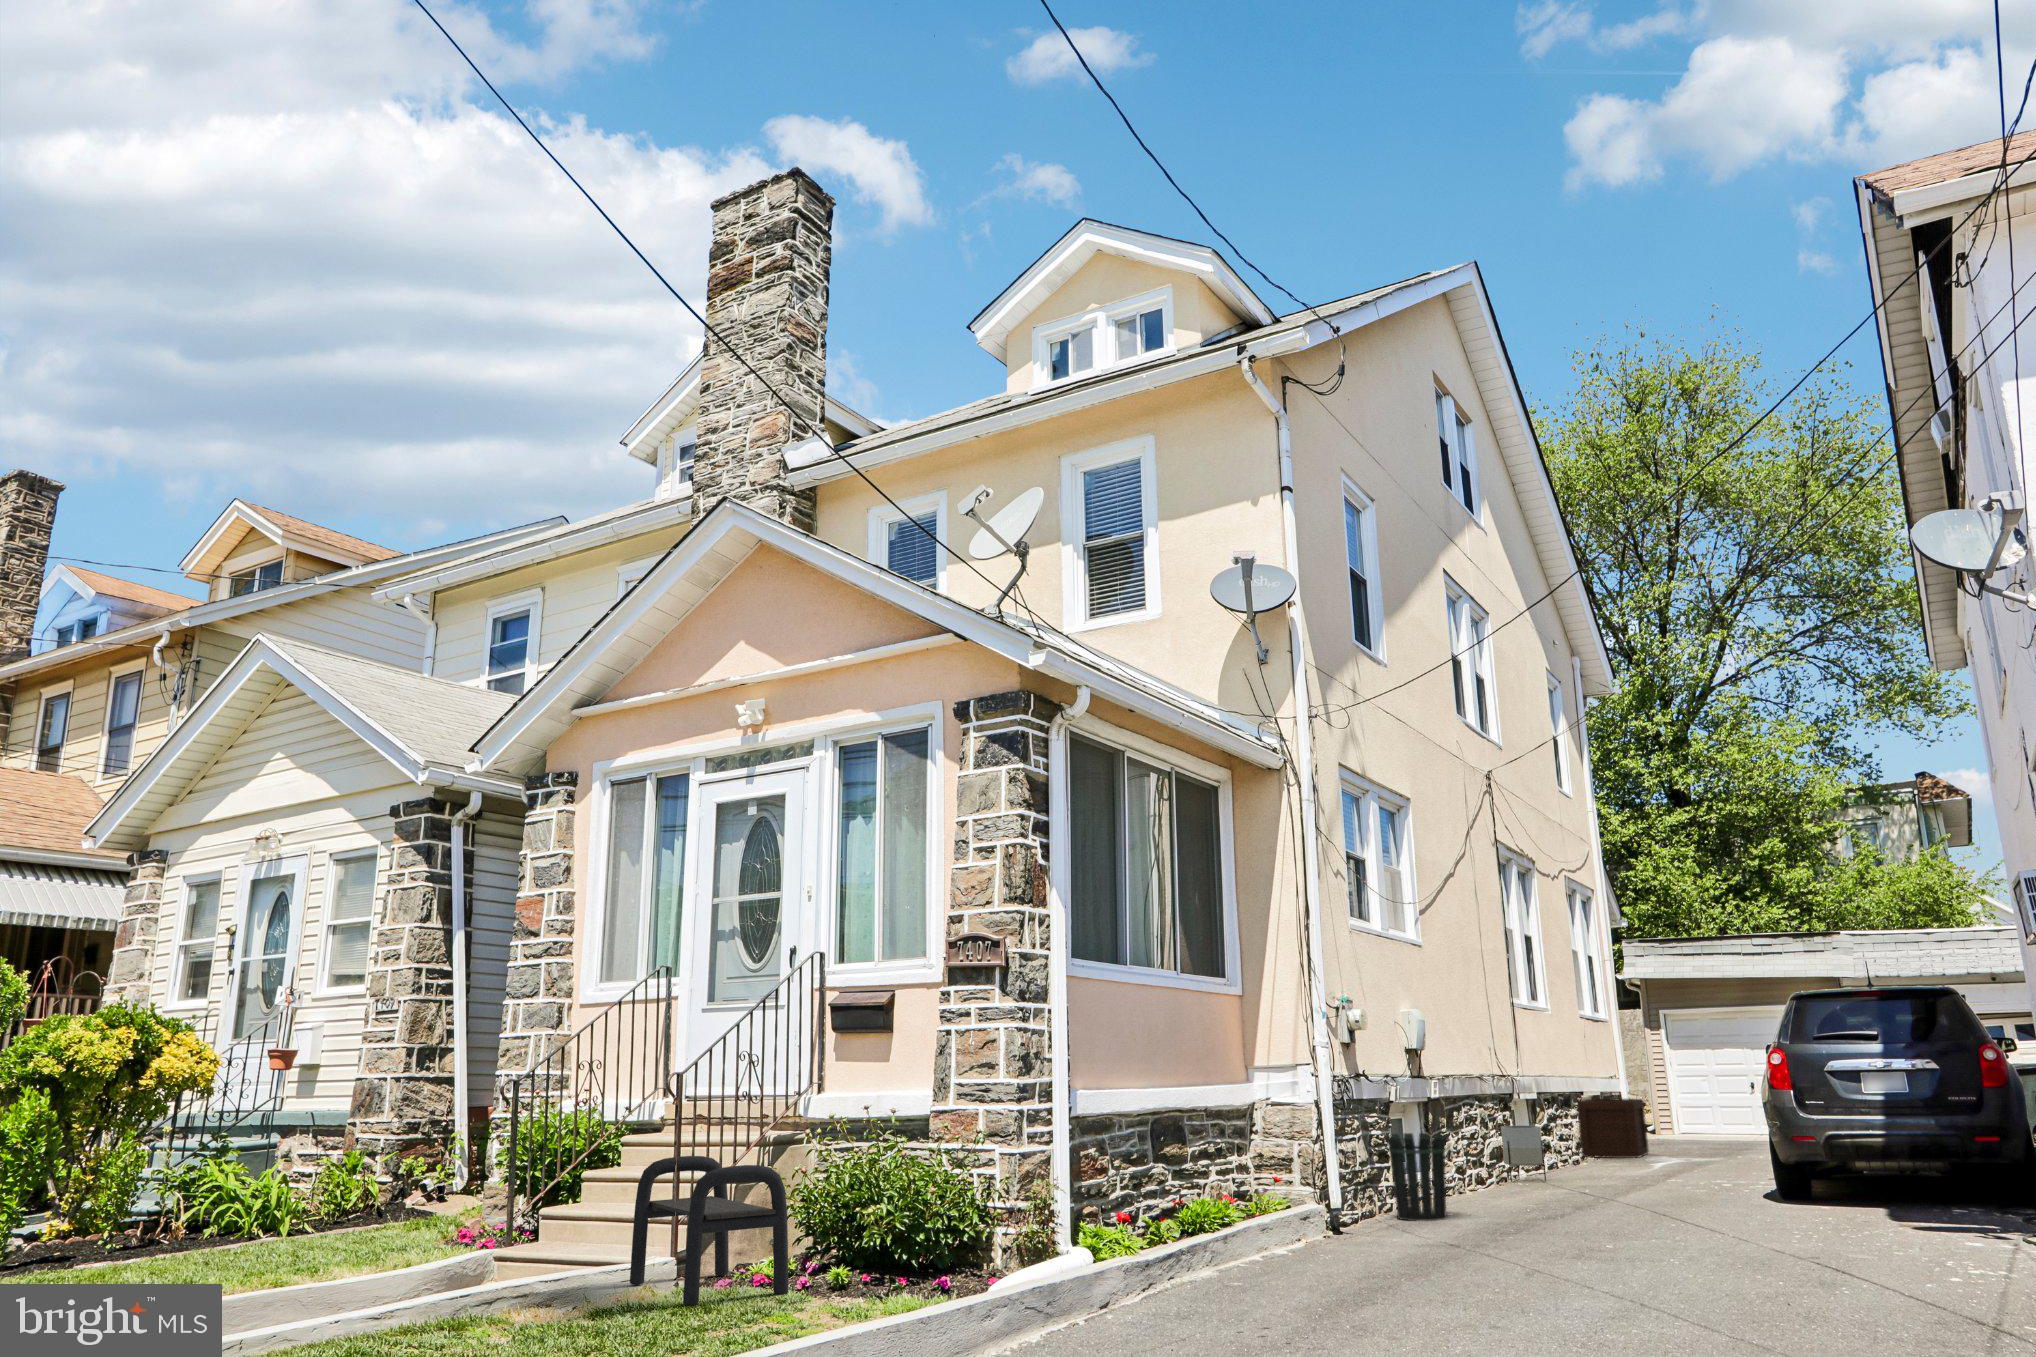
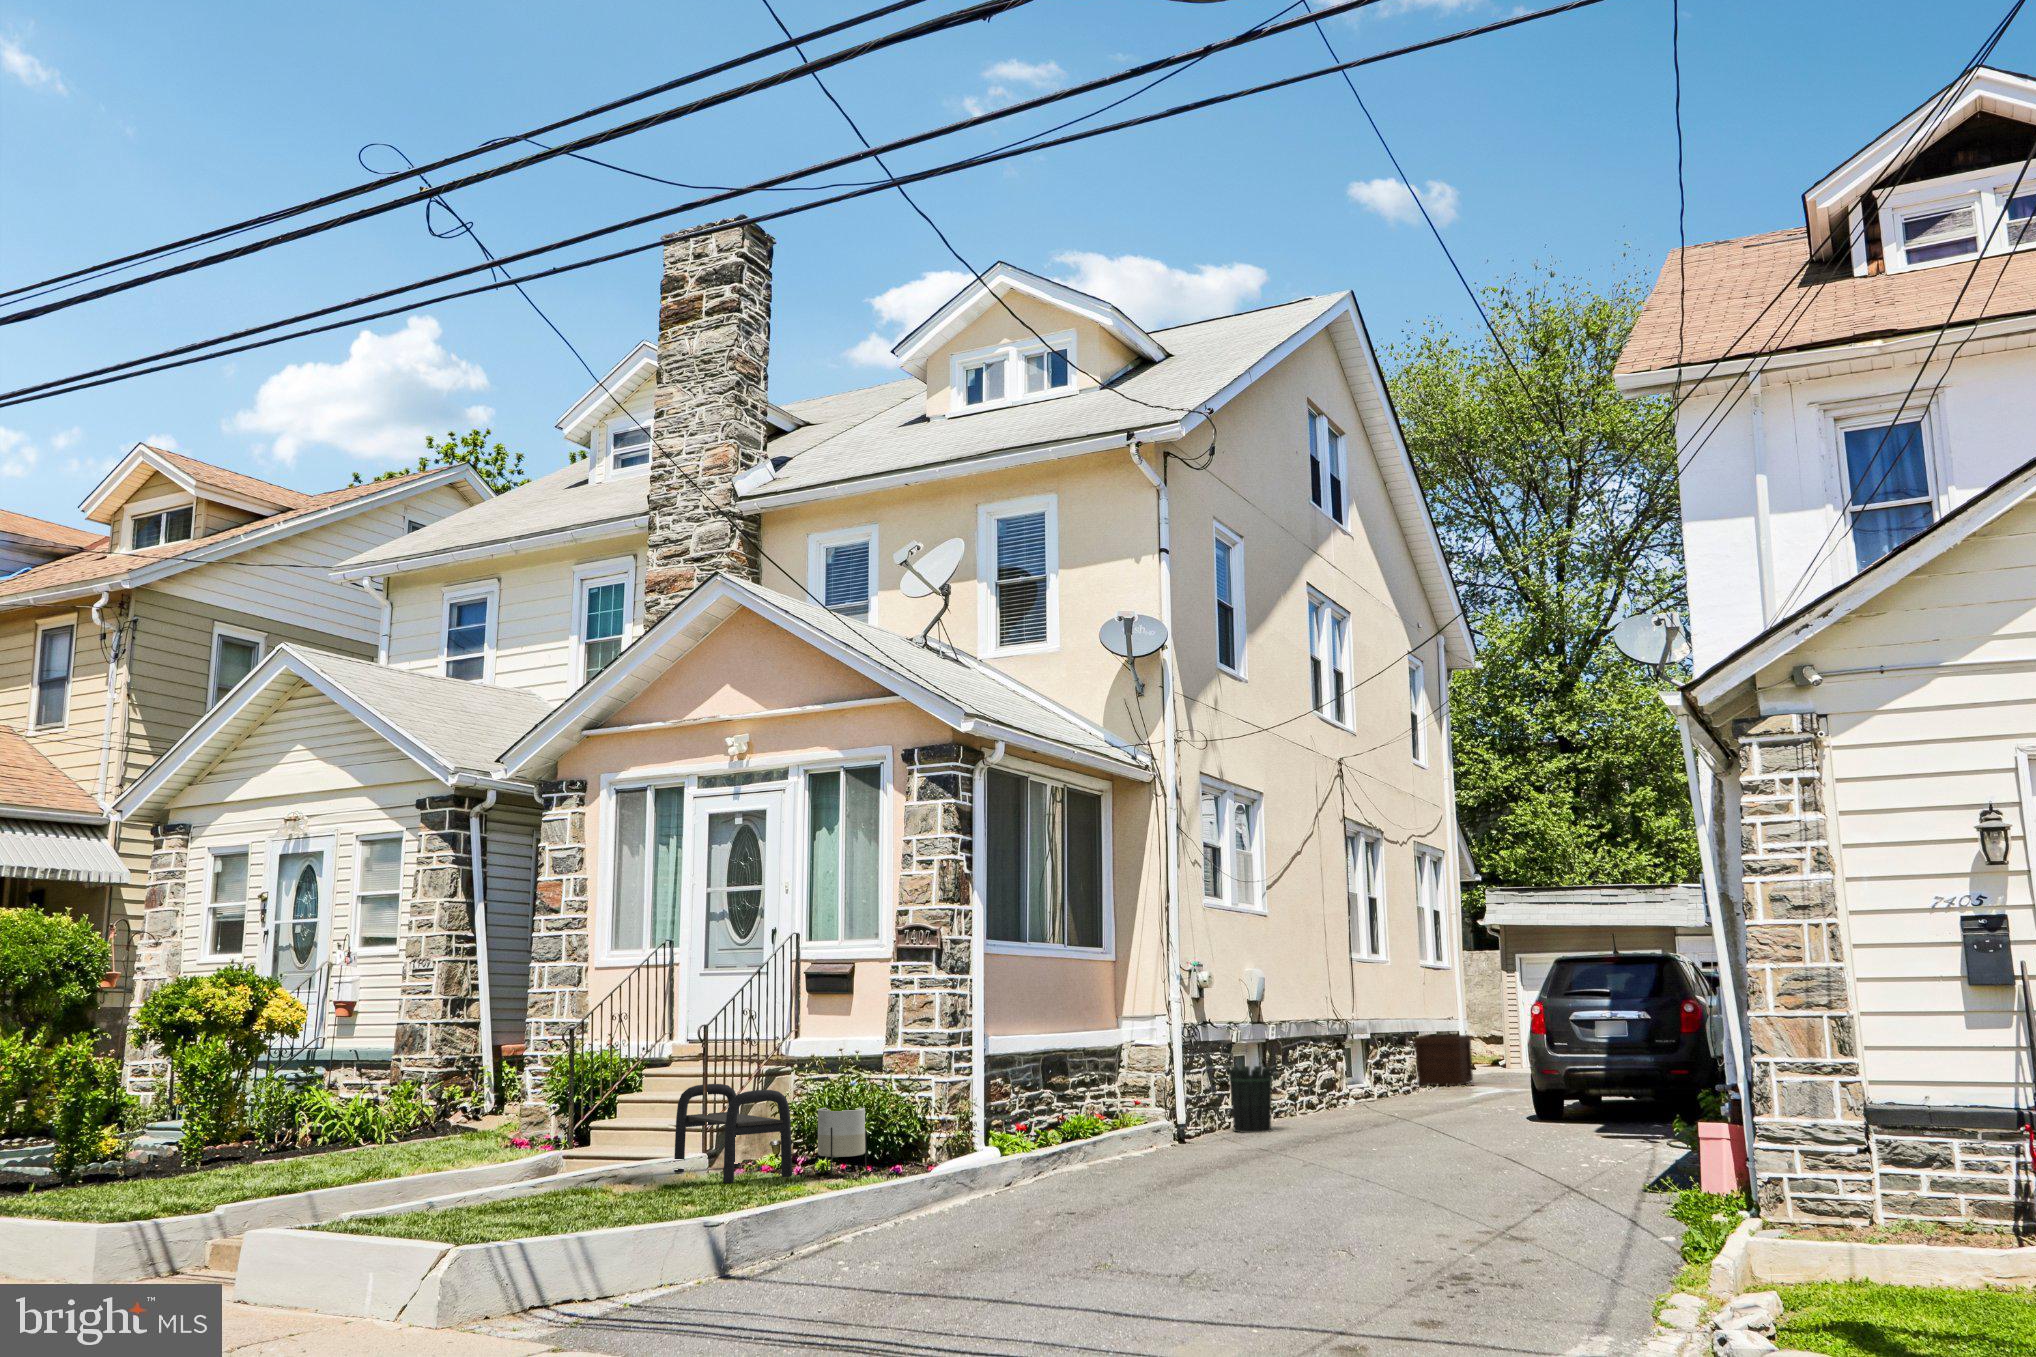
planter: present [1501,1126,1546,1182] -> present [818,1108,867,1177]

